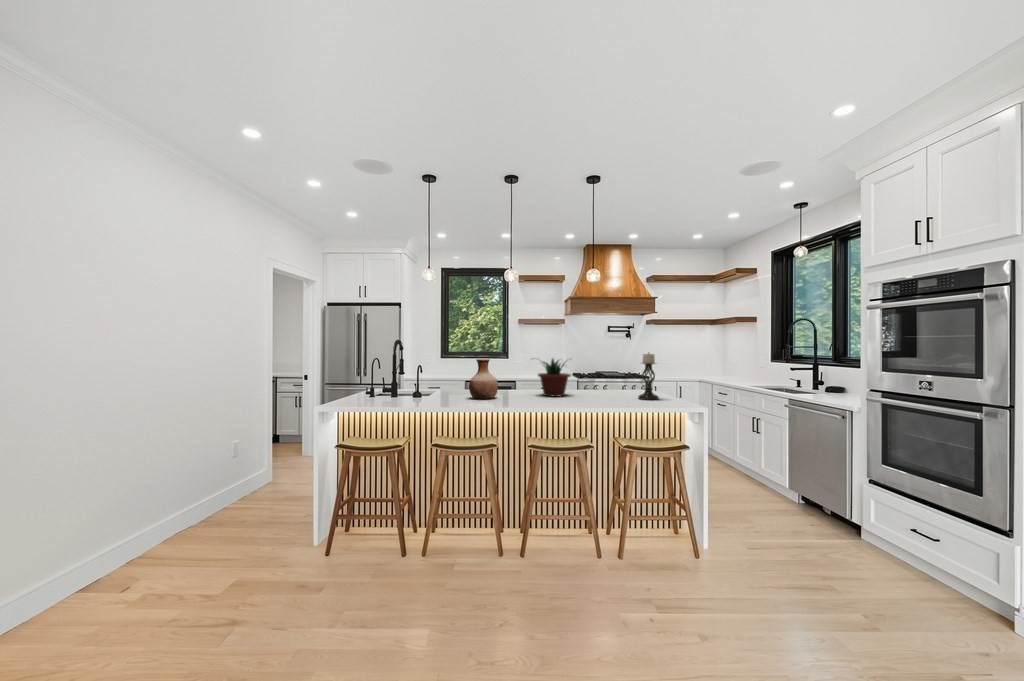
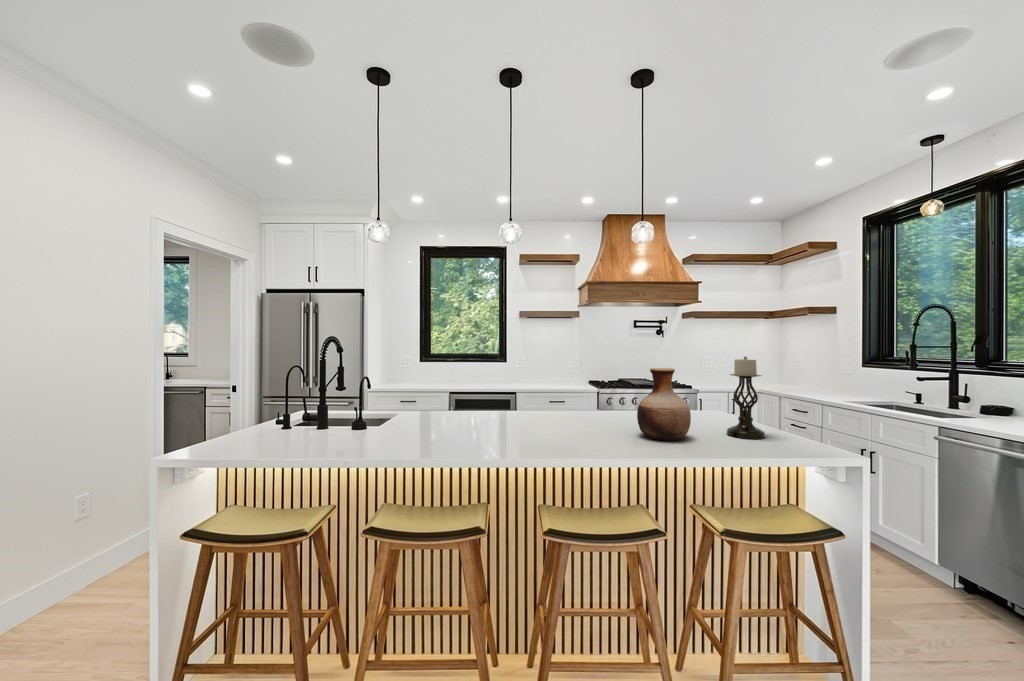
vase: present [469,359,498,399] -> present [637,368,691,441]
potted plant: present [538,359,571,396] -> none [544,365,611,429]

